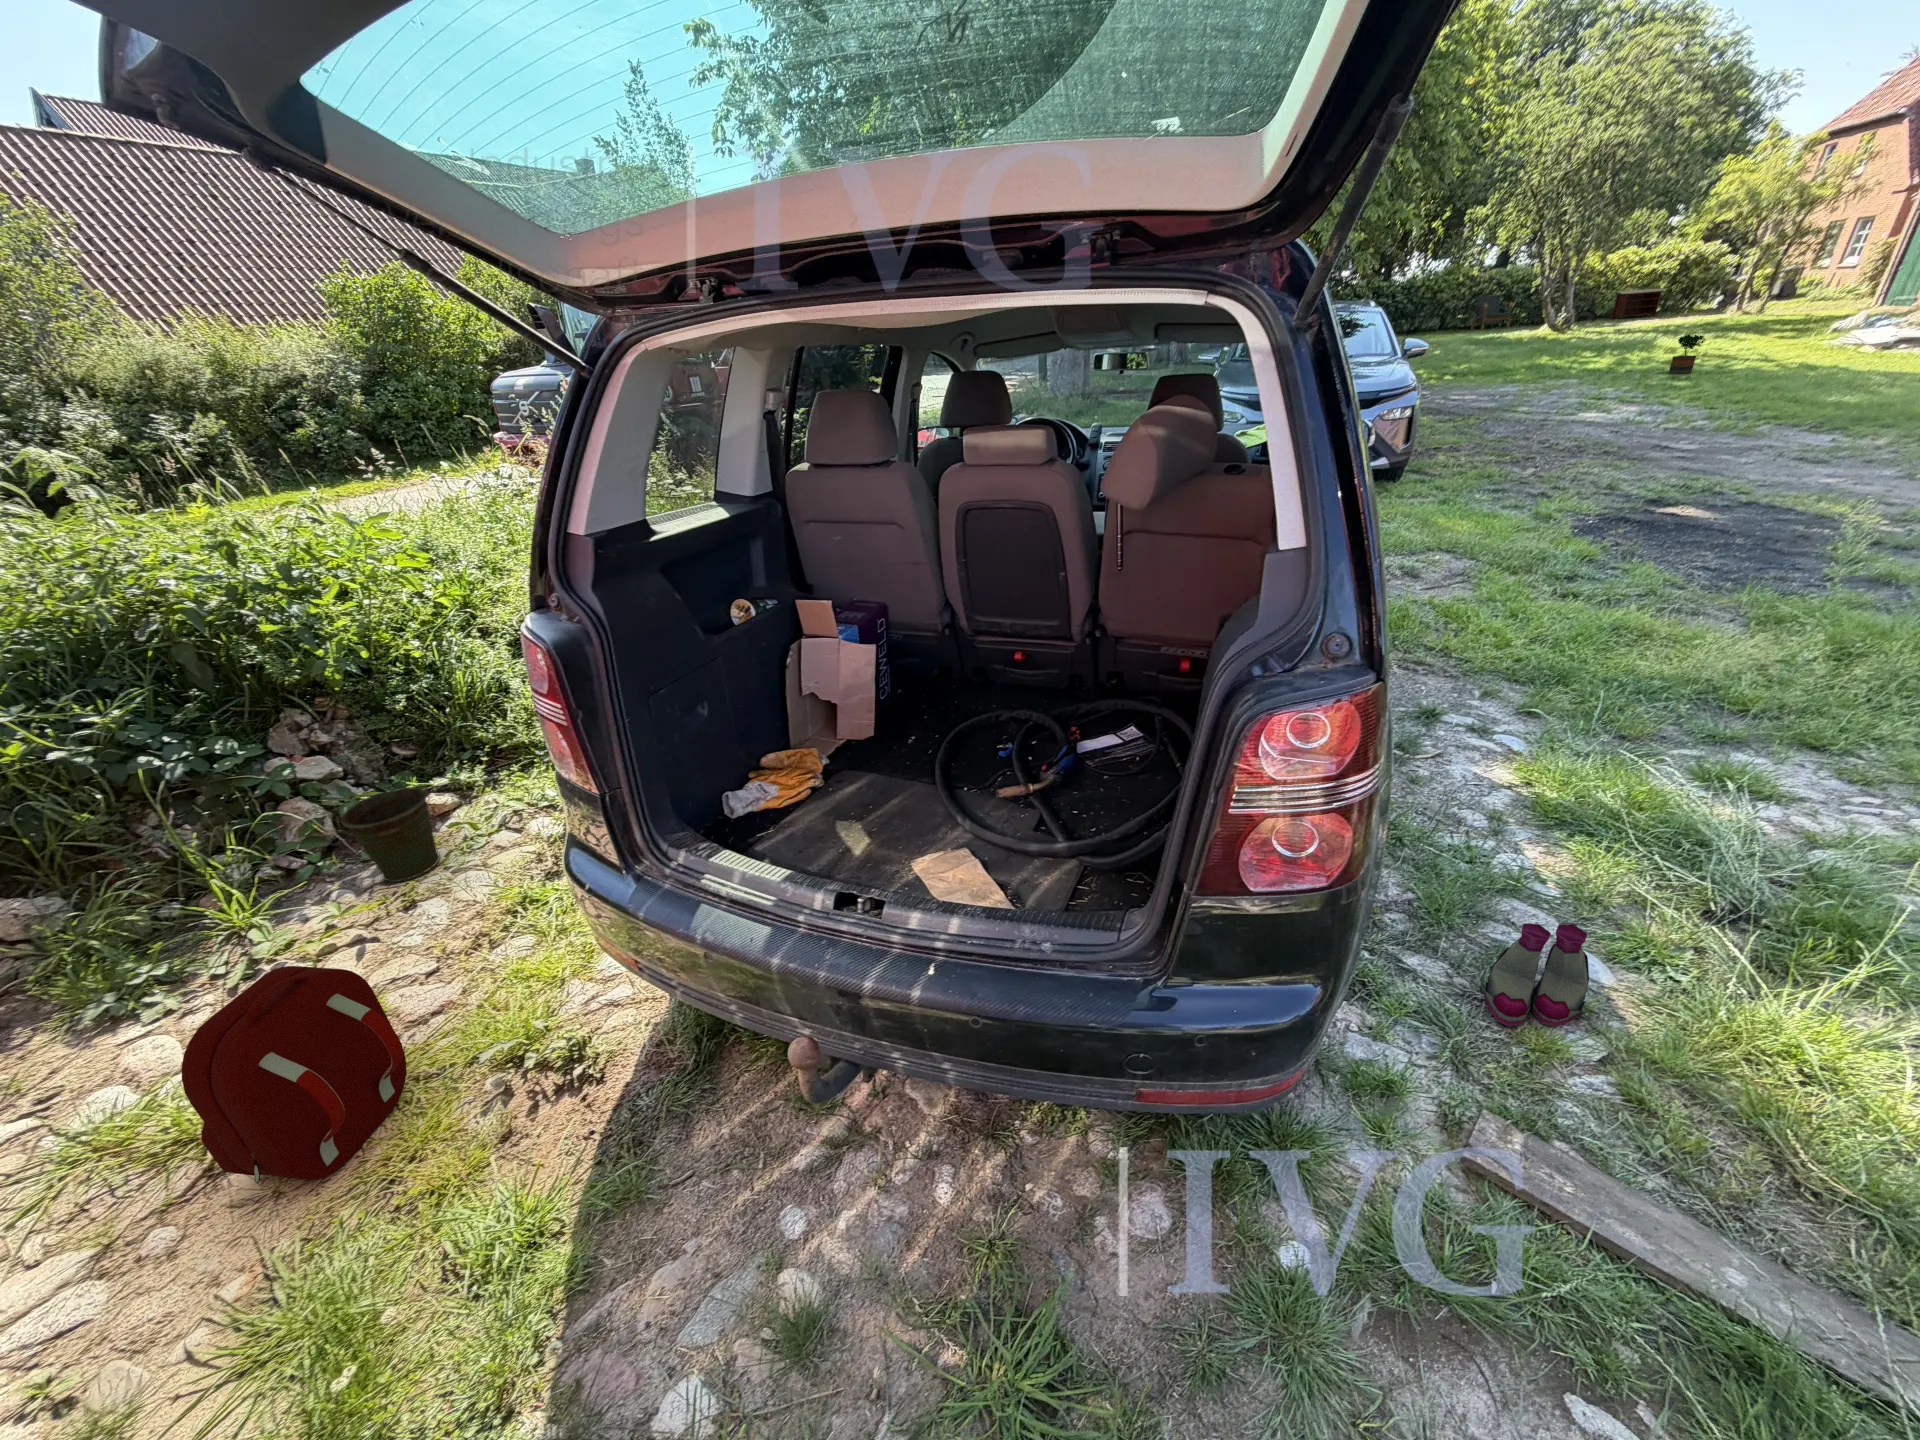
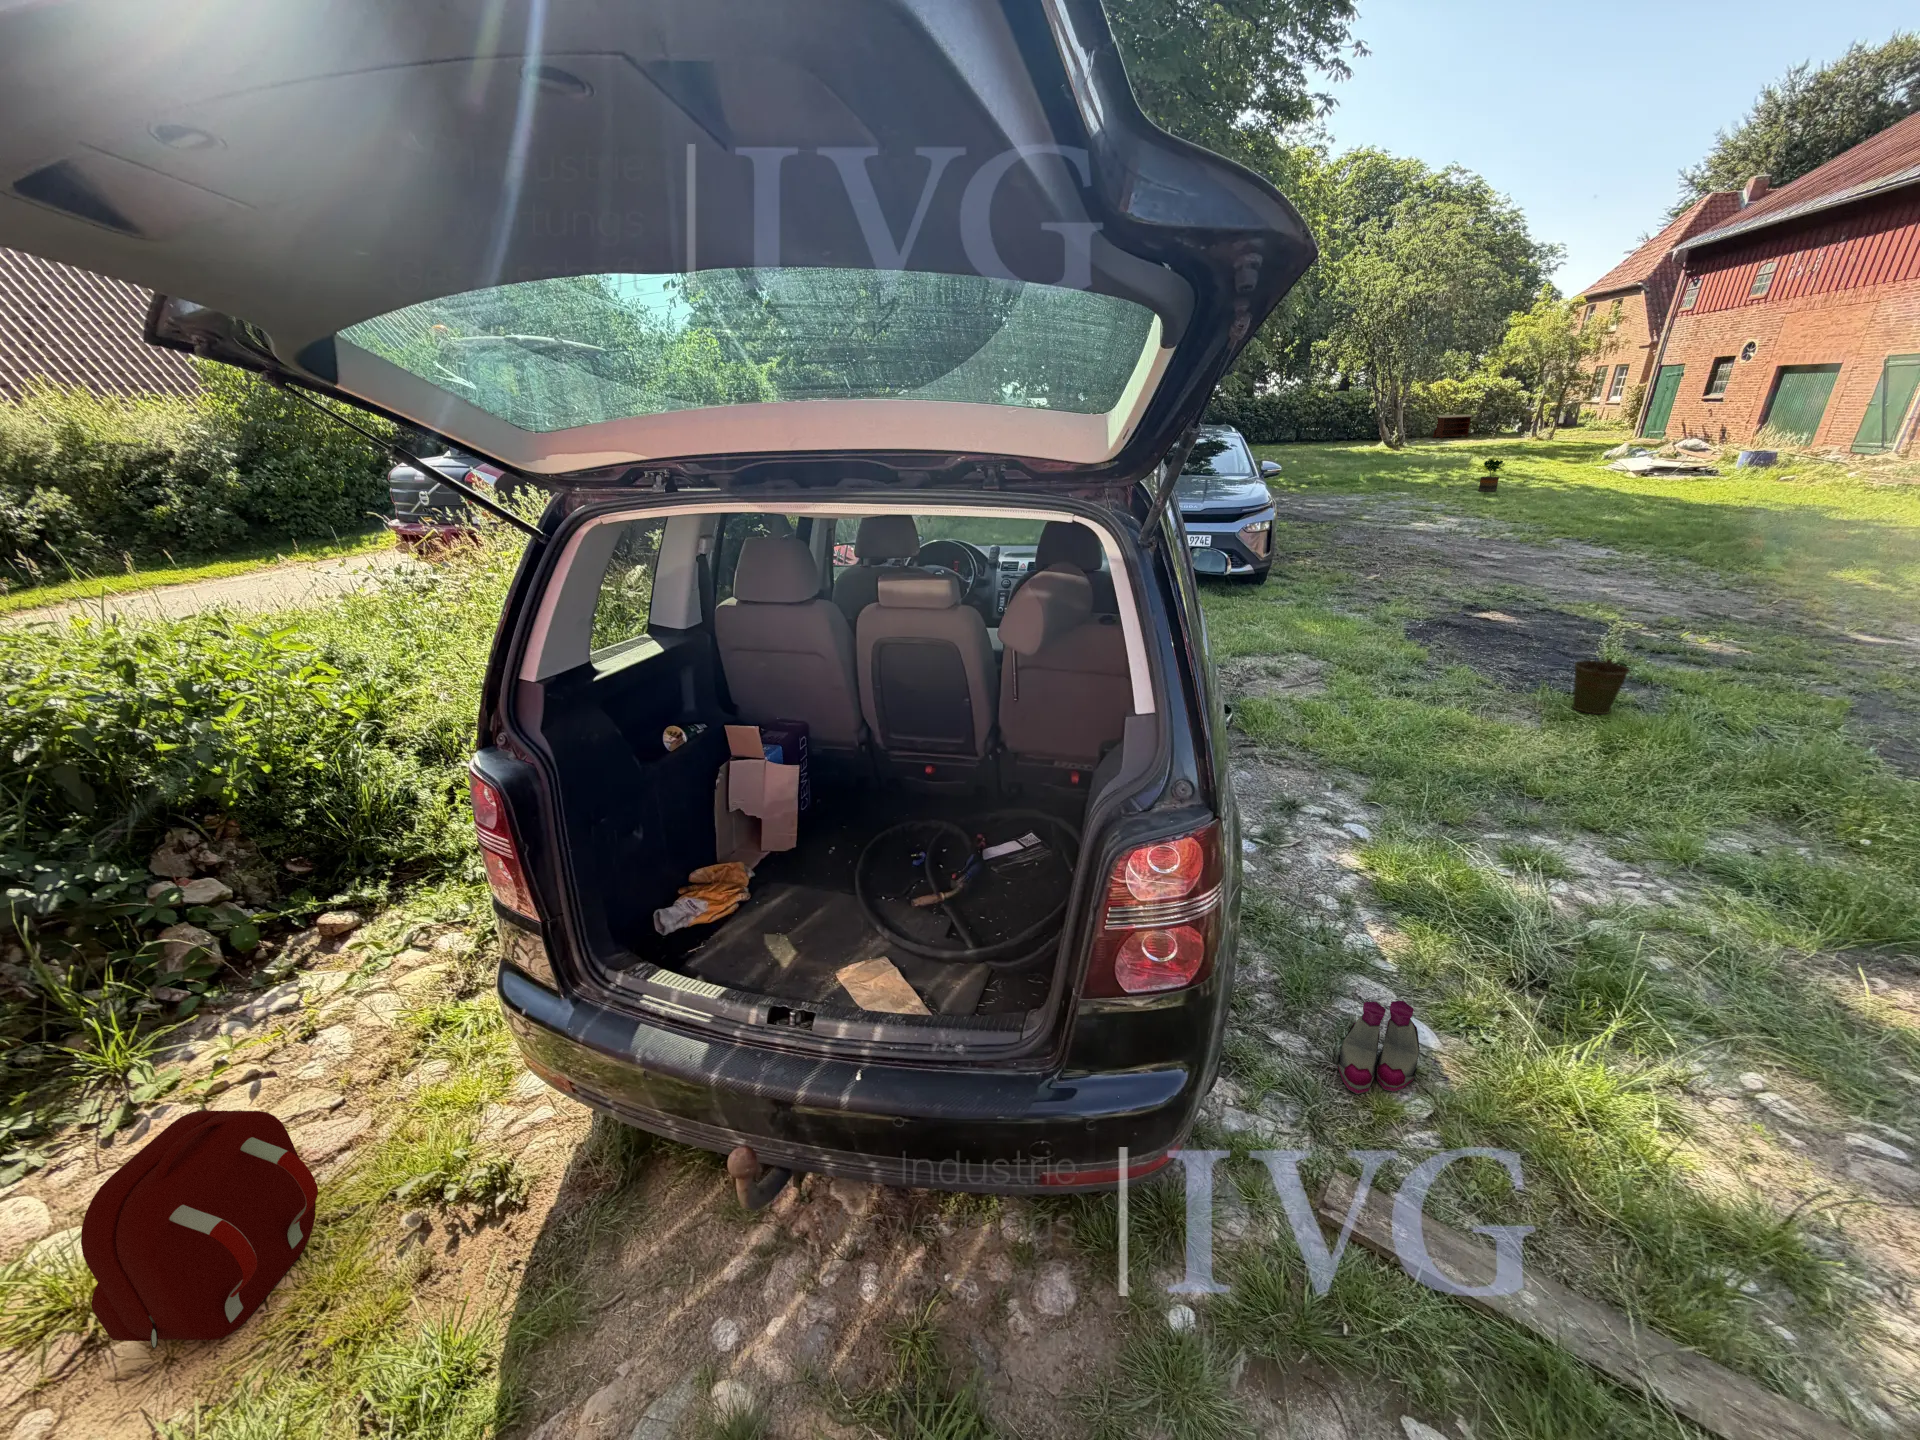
lounge chair: present [1472,295,1513,326] -> none [1319,414,1352,443]
bucket: present [336,787,440,882] -> present [1572,659,1632,714]

